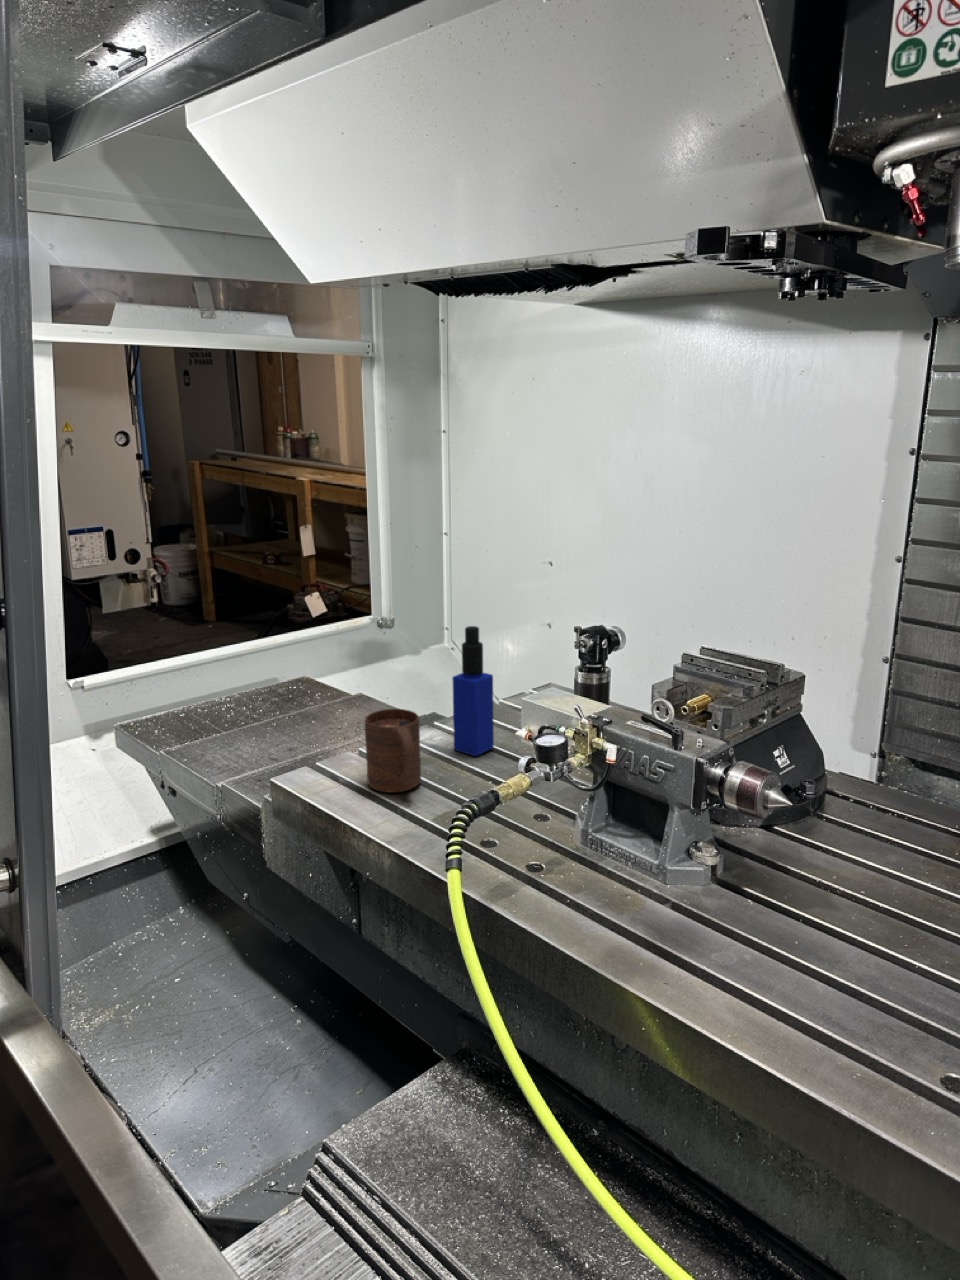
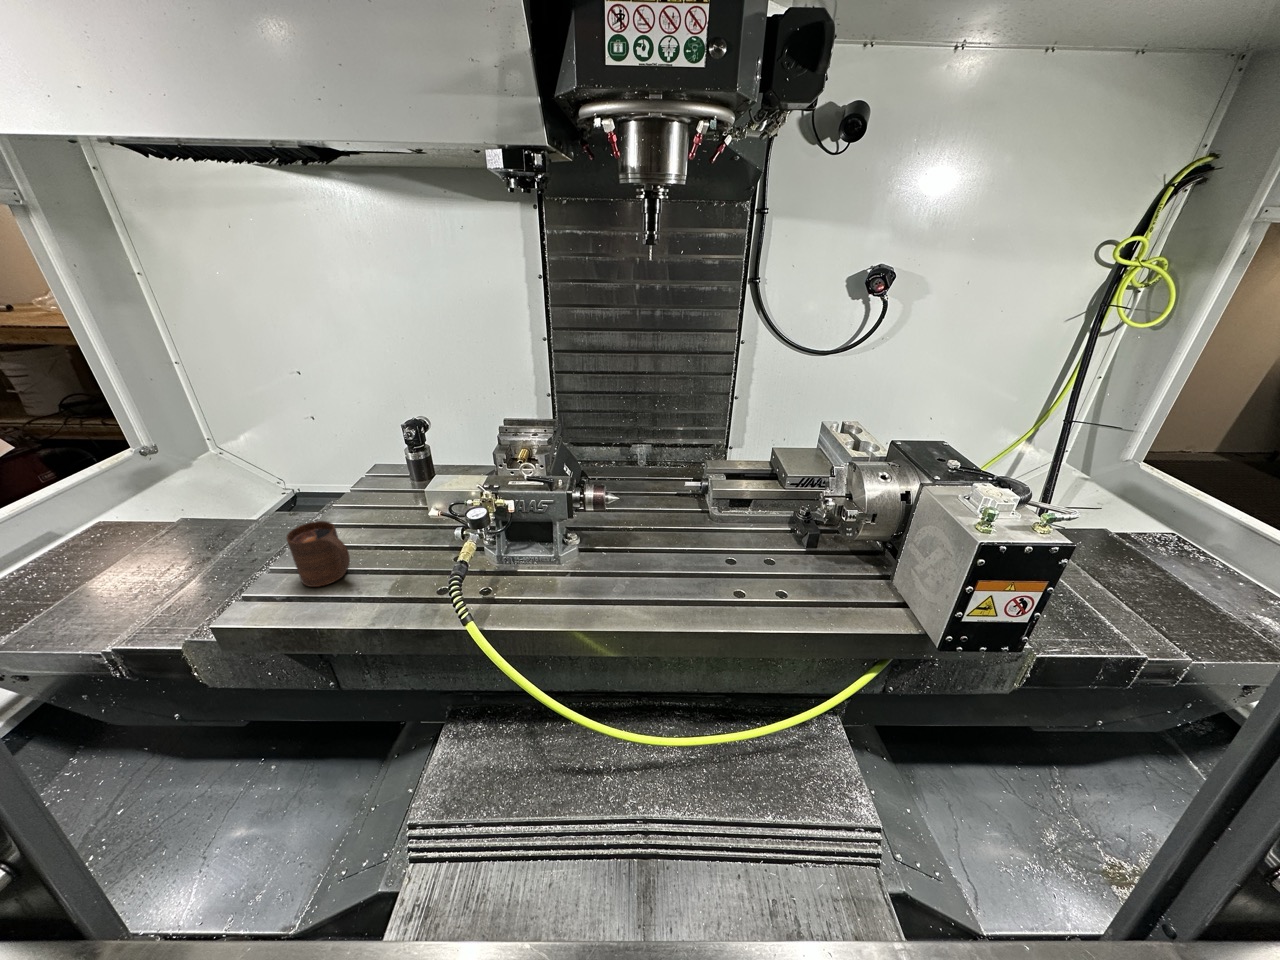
bottle: present [452,626,494,756] -> none [330,445,373,534]

